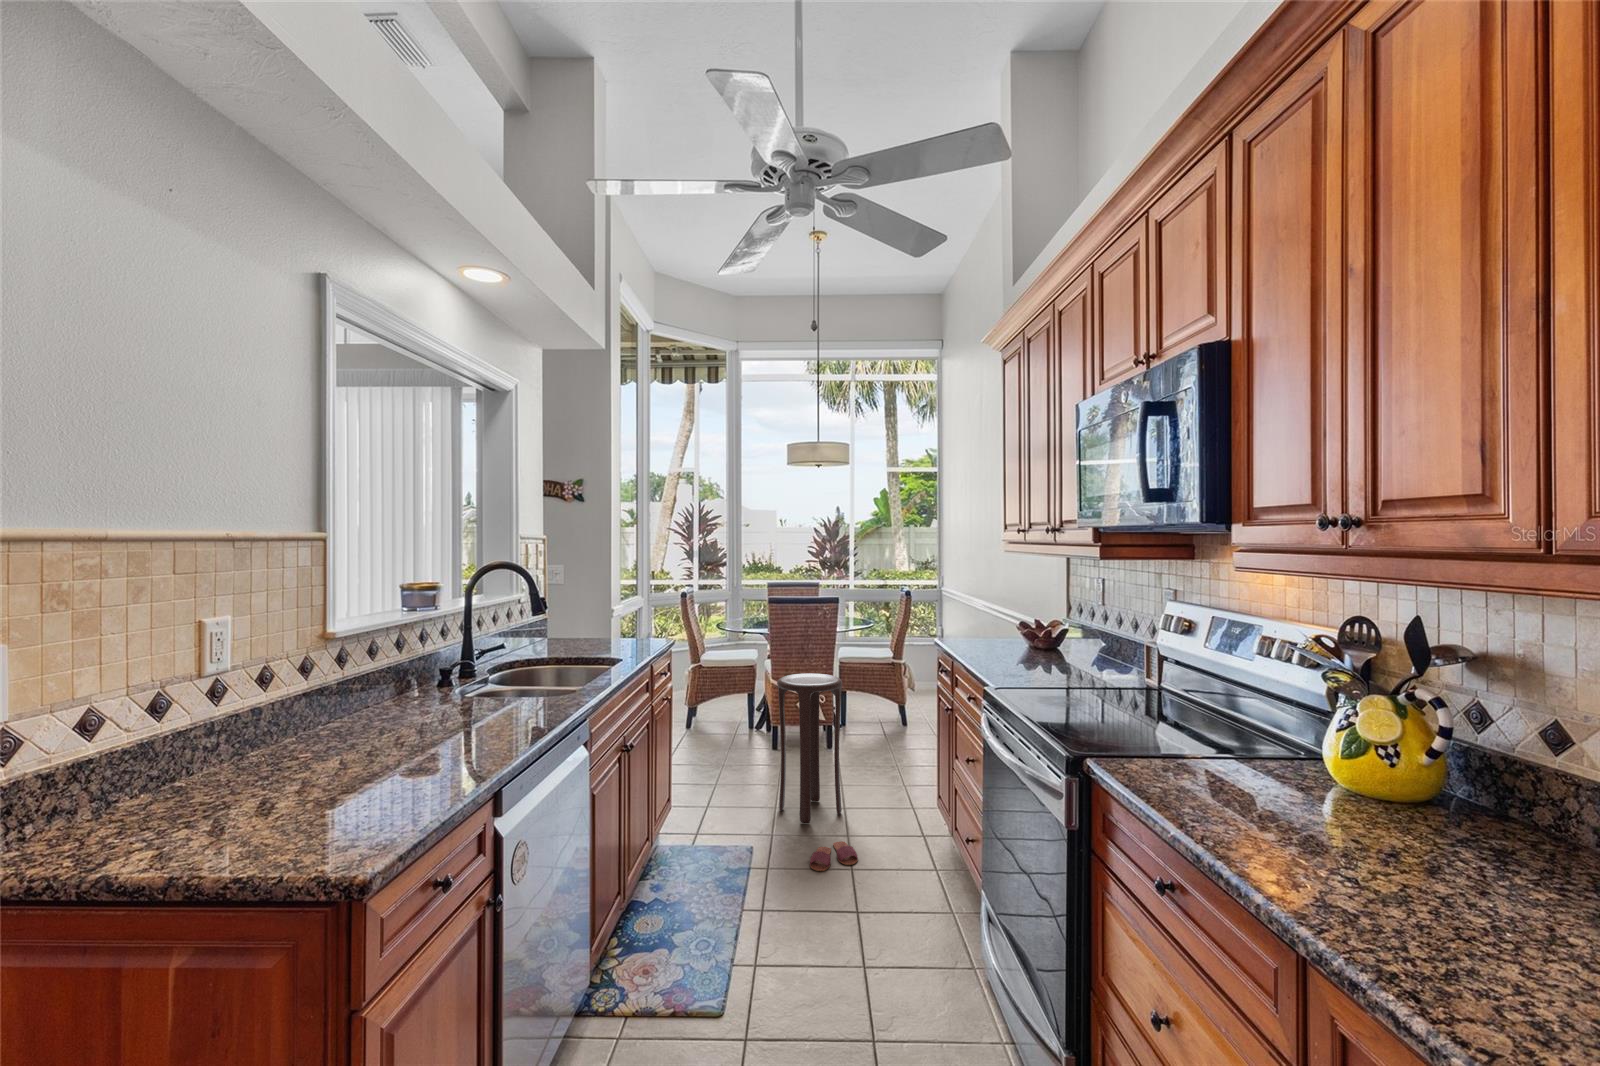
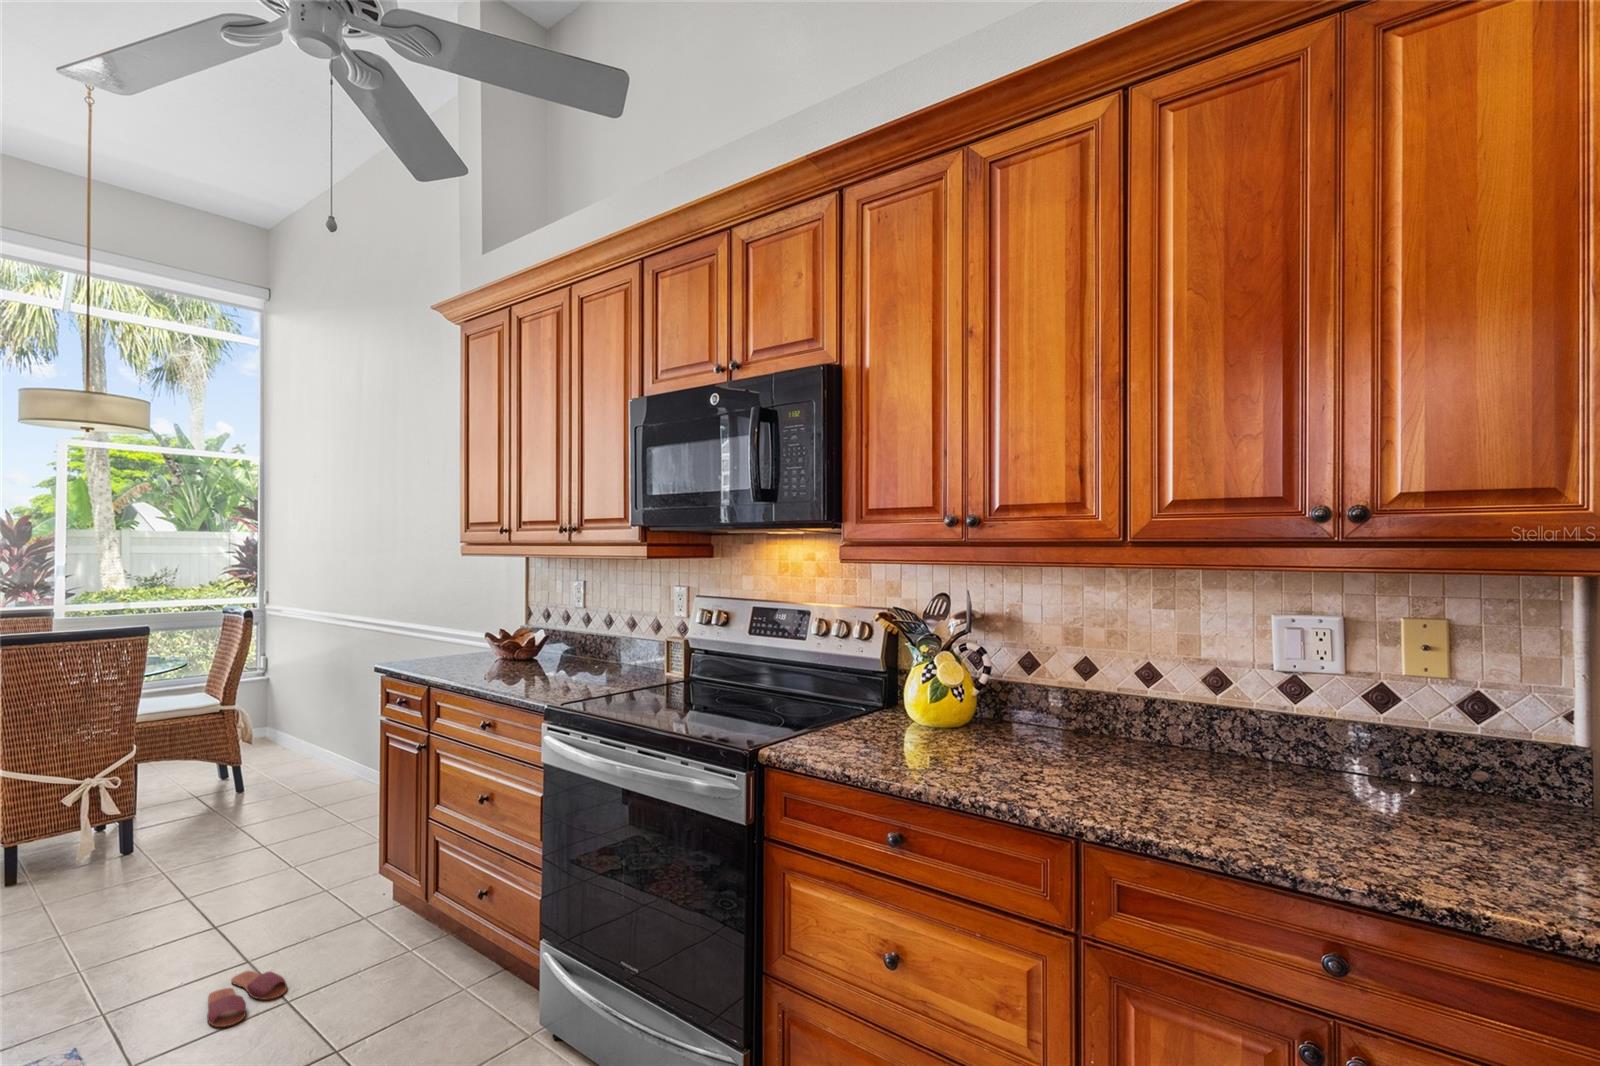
stool: present [777,673,842,823] -> none [89,737,222,973]

